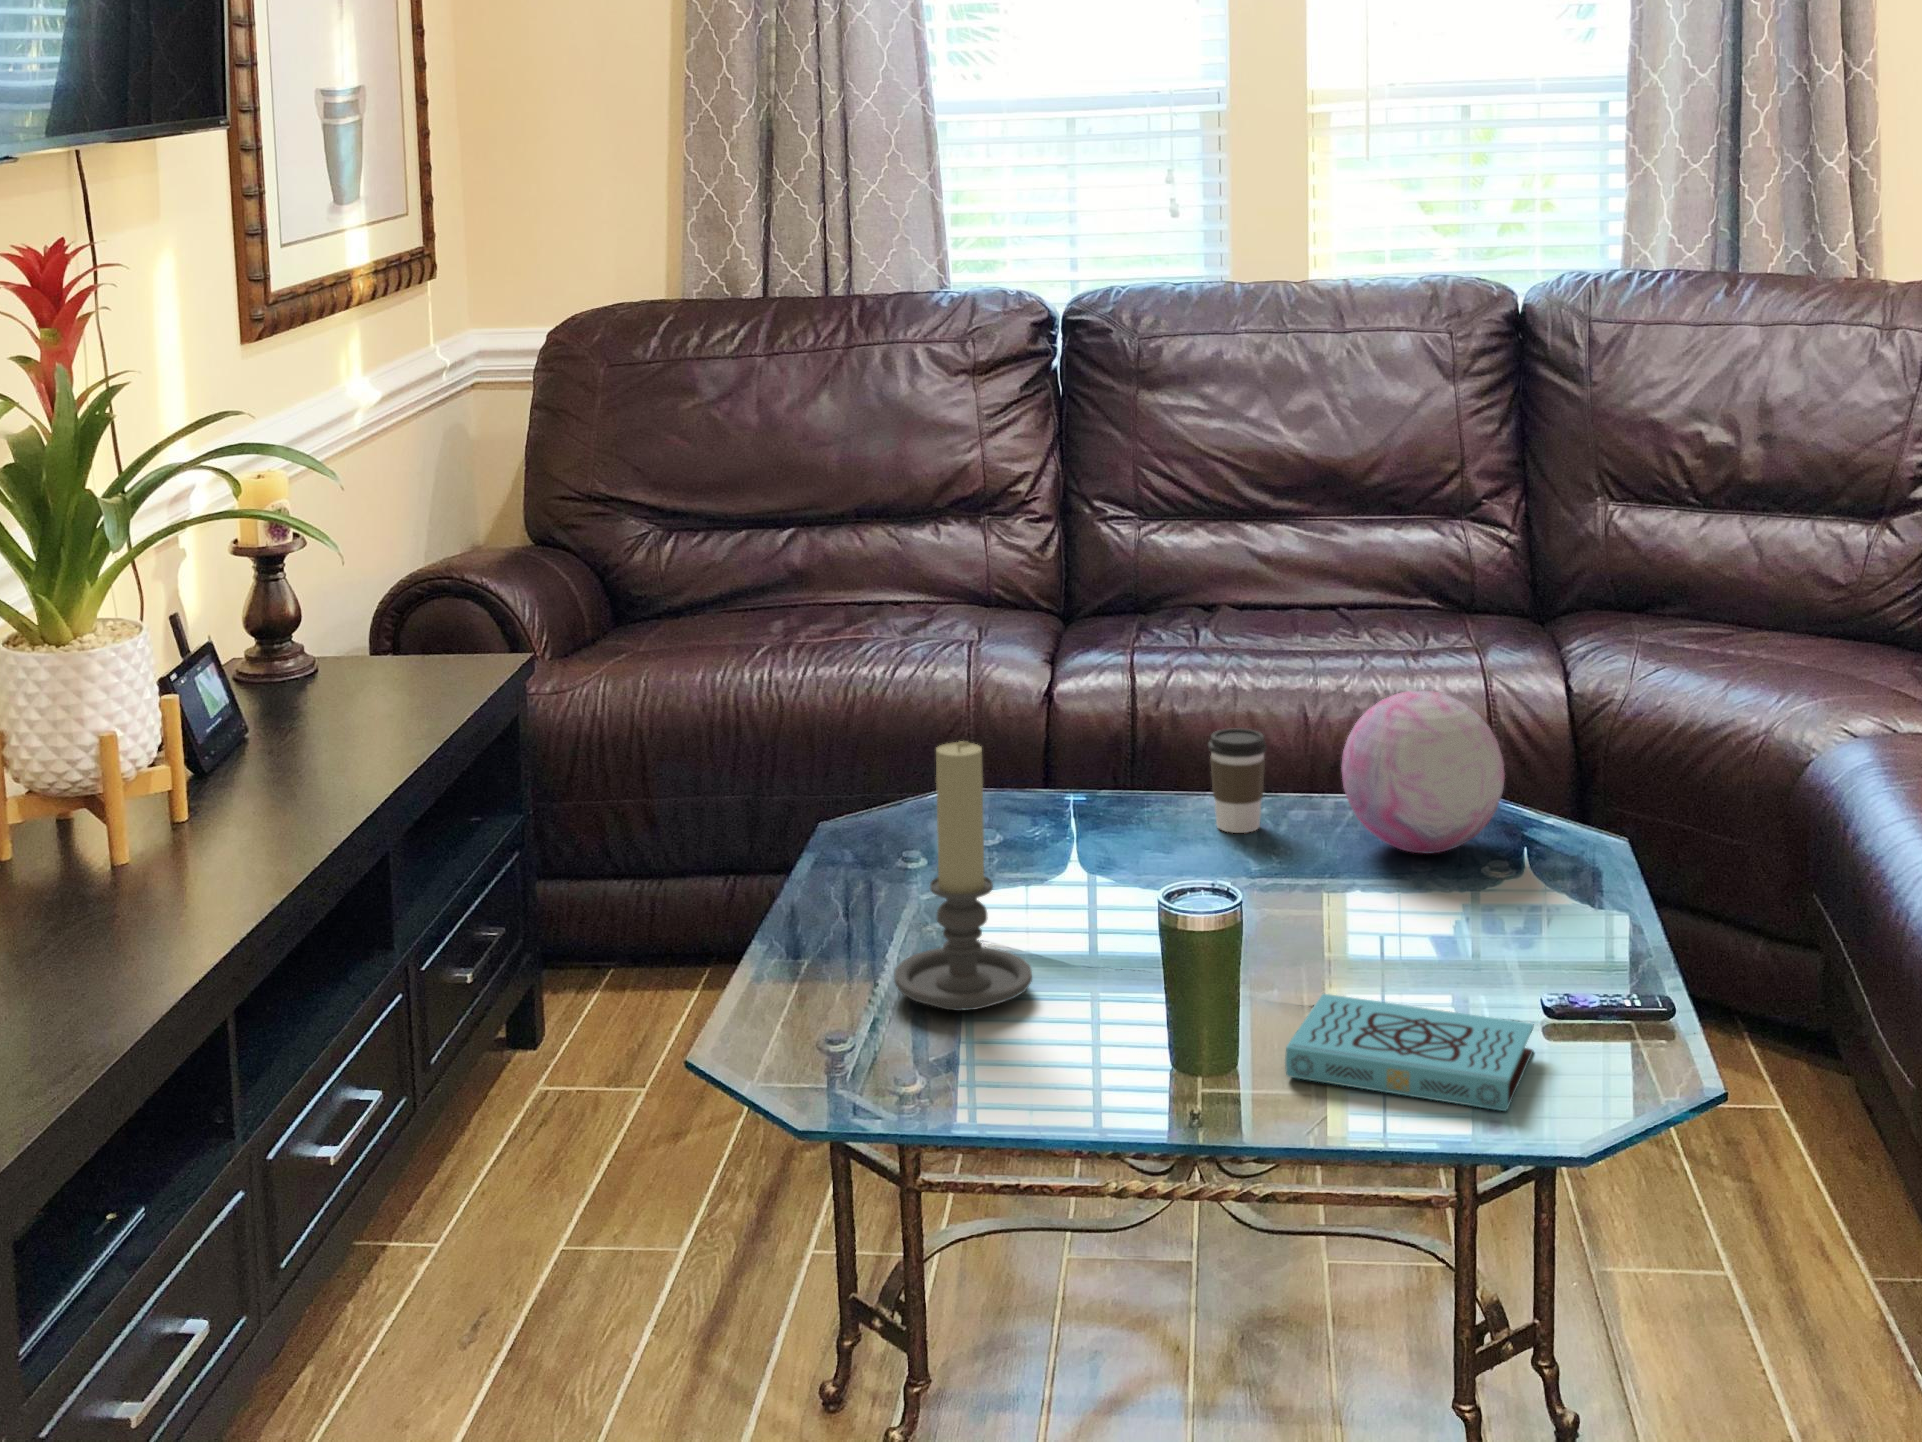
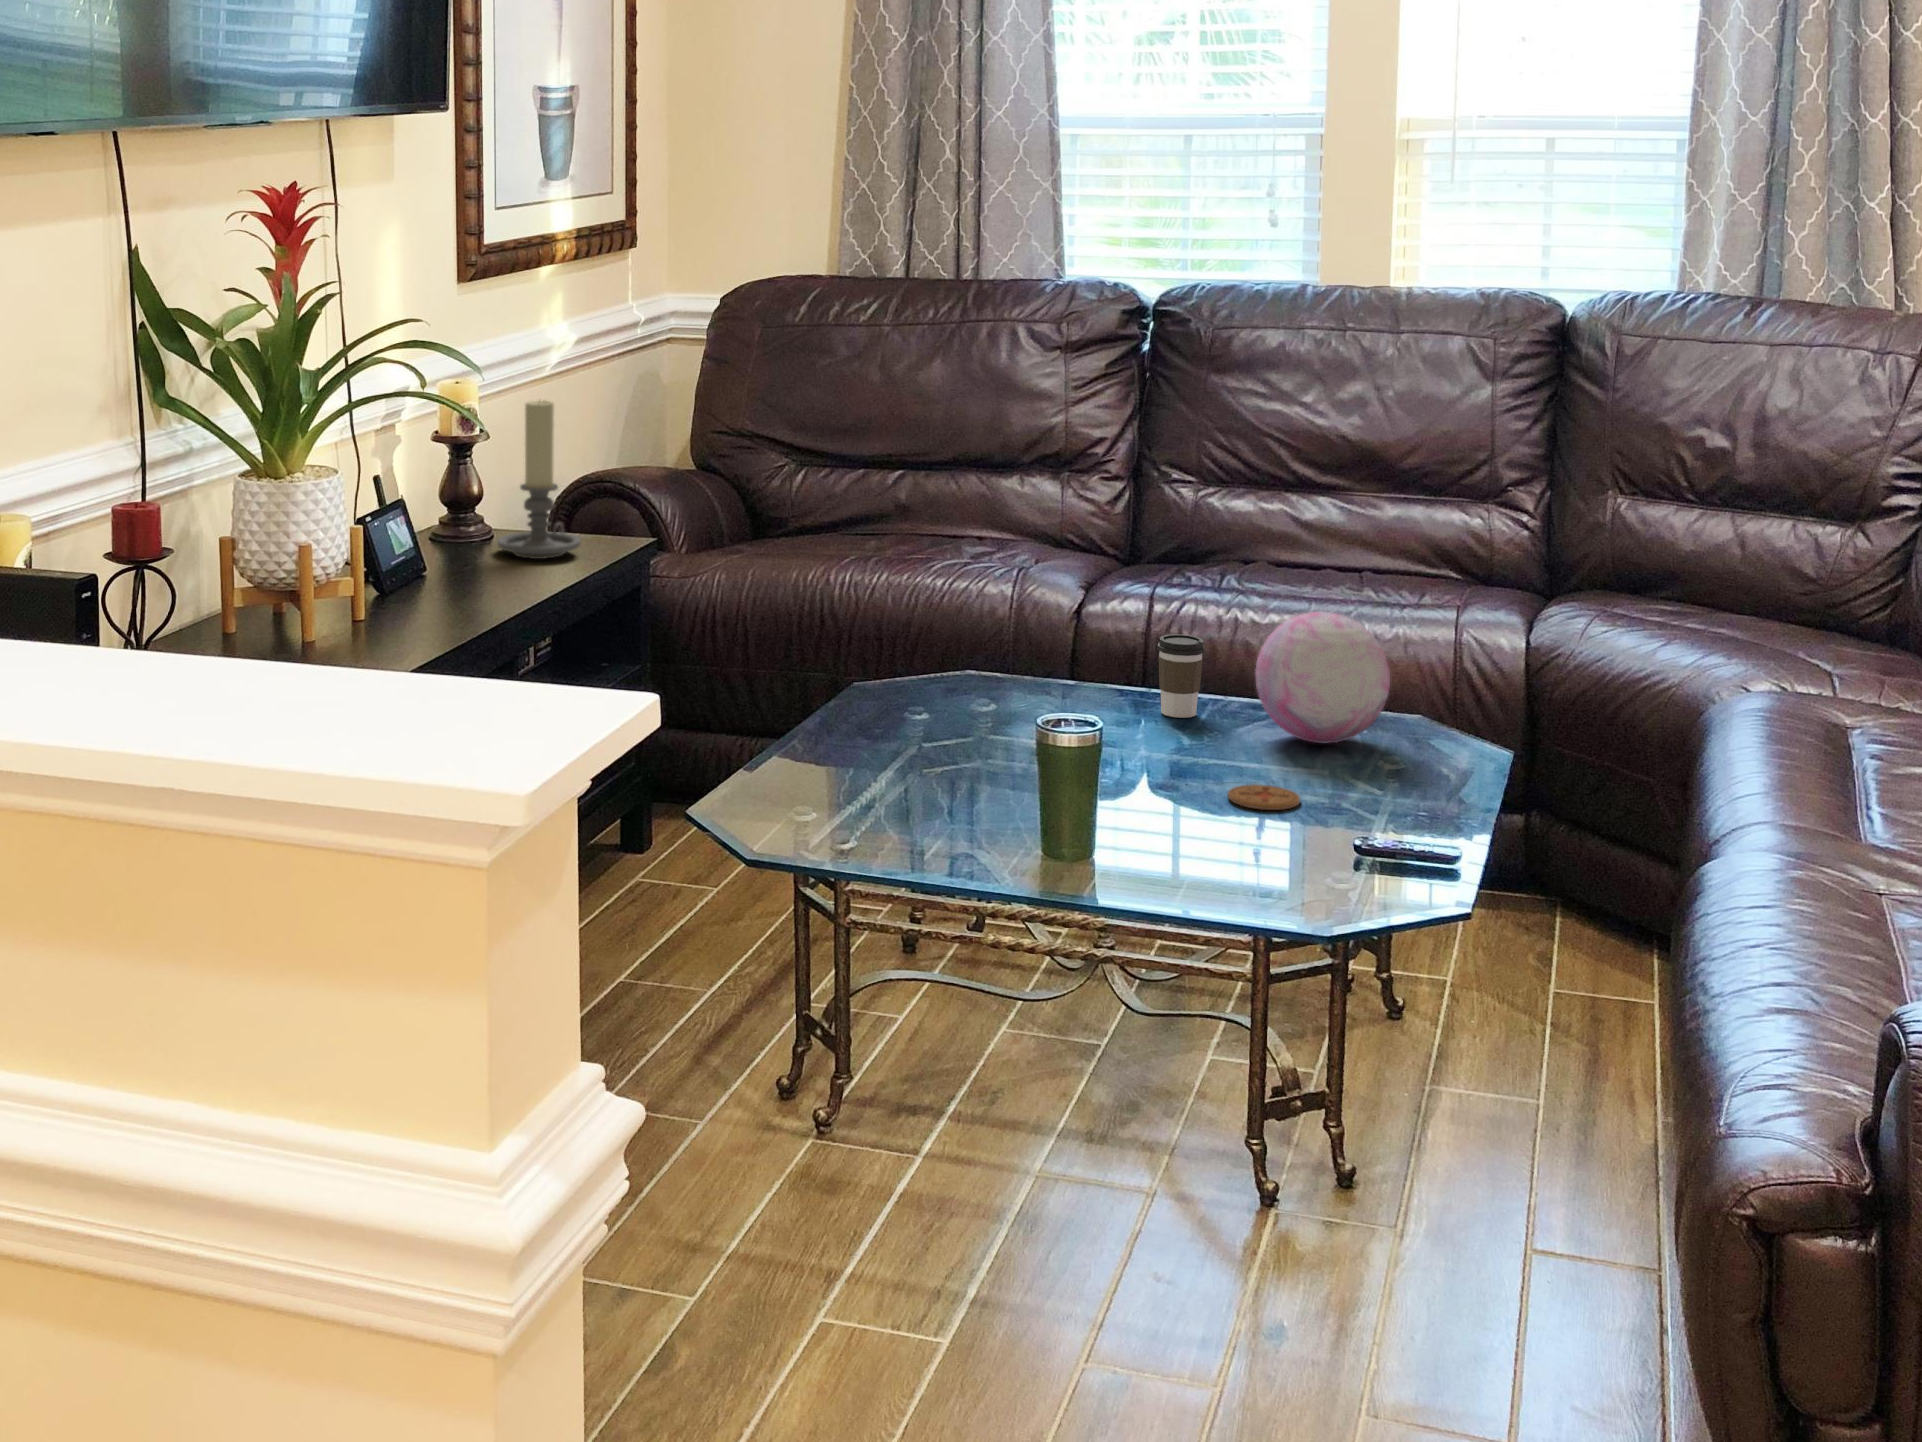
candle holder: present [894,741,1032,1010] -> present [497,401,581,559]
coaster: none [1363,924,1454,962] -> present [1228,784,1300,810]
book: present [1285,994,1534,1111] -> none [1113,815,1317,901]

